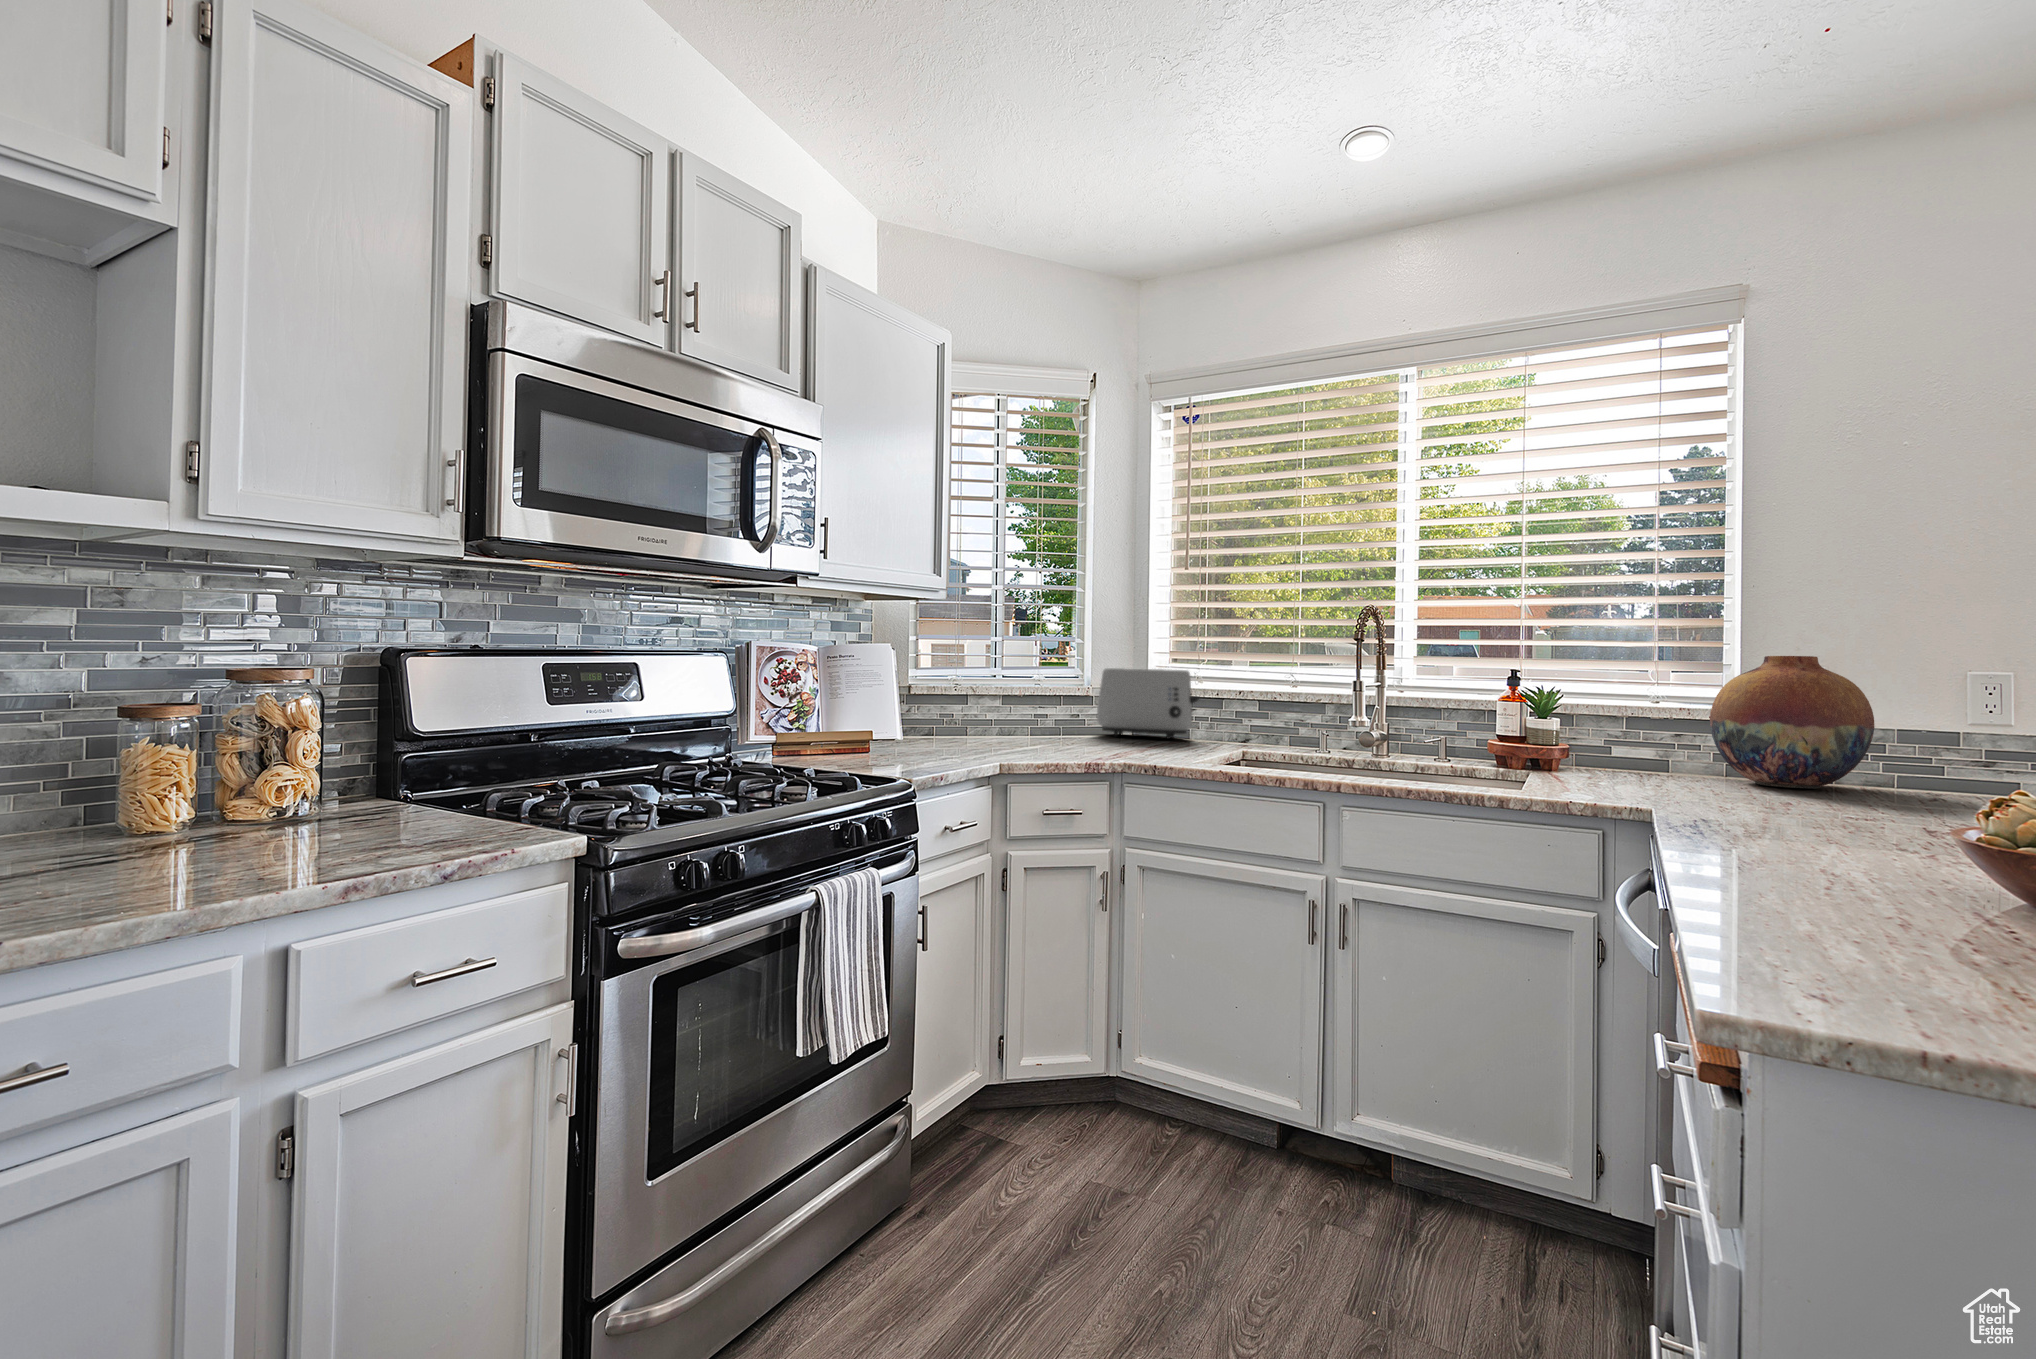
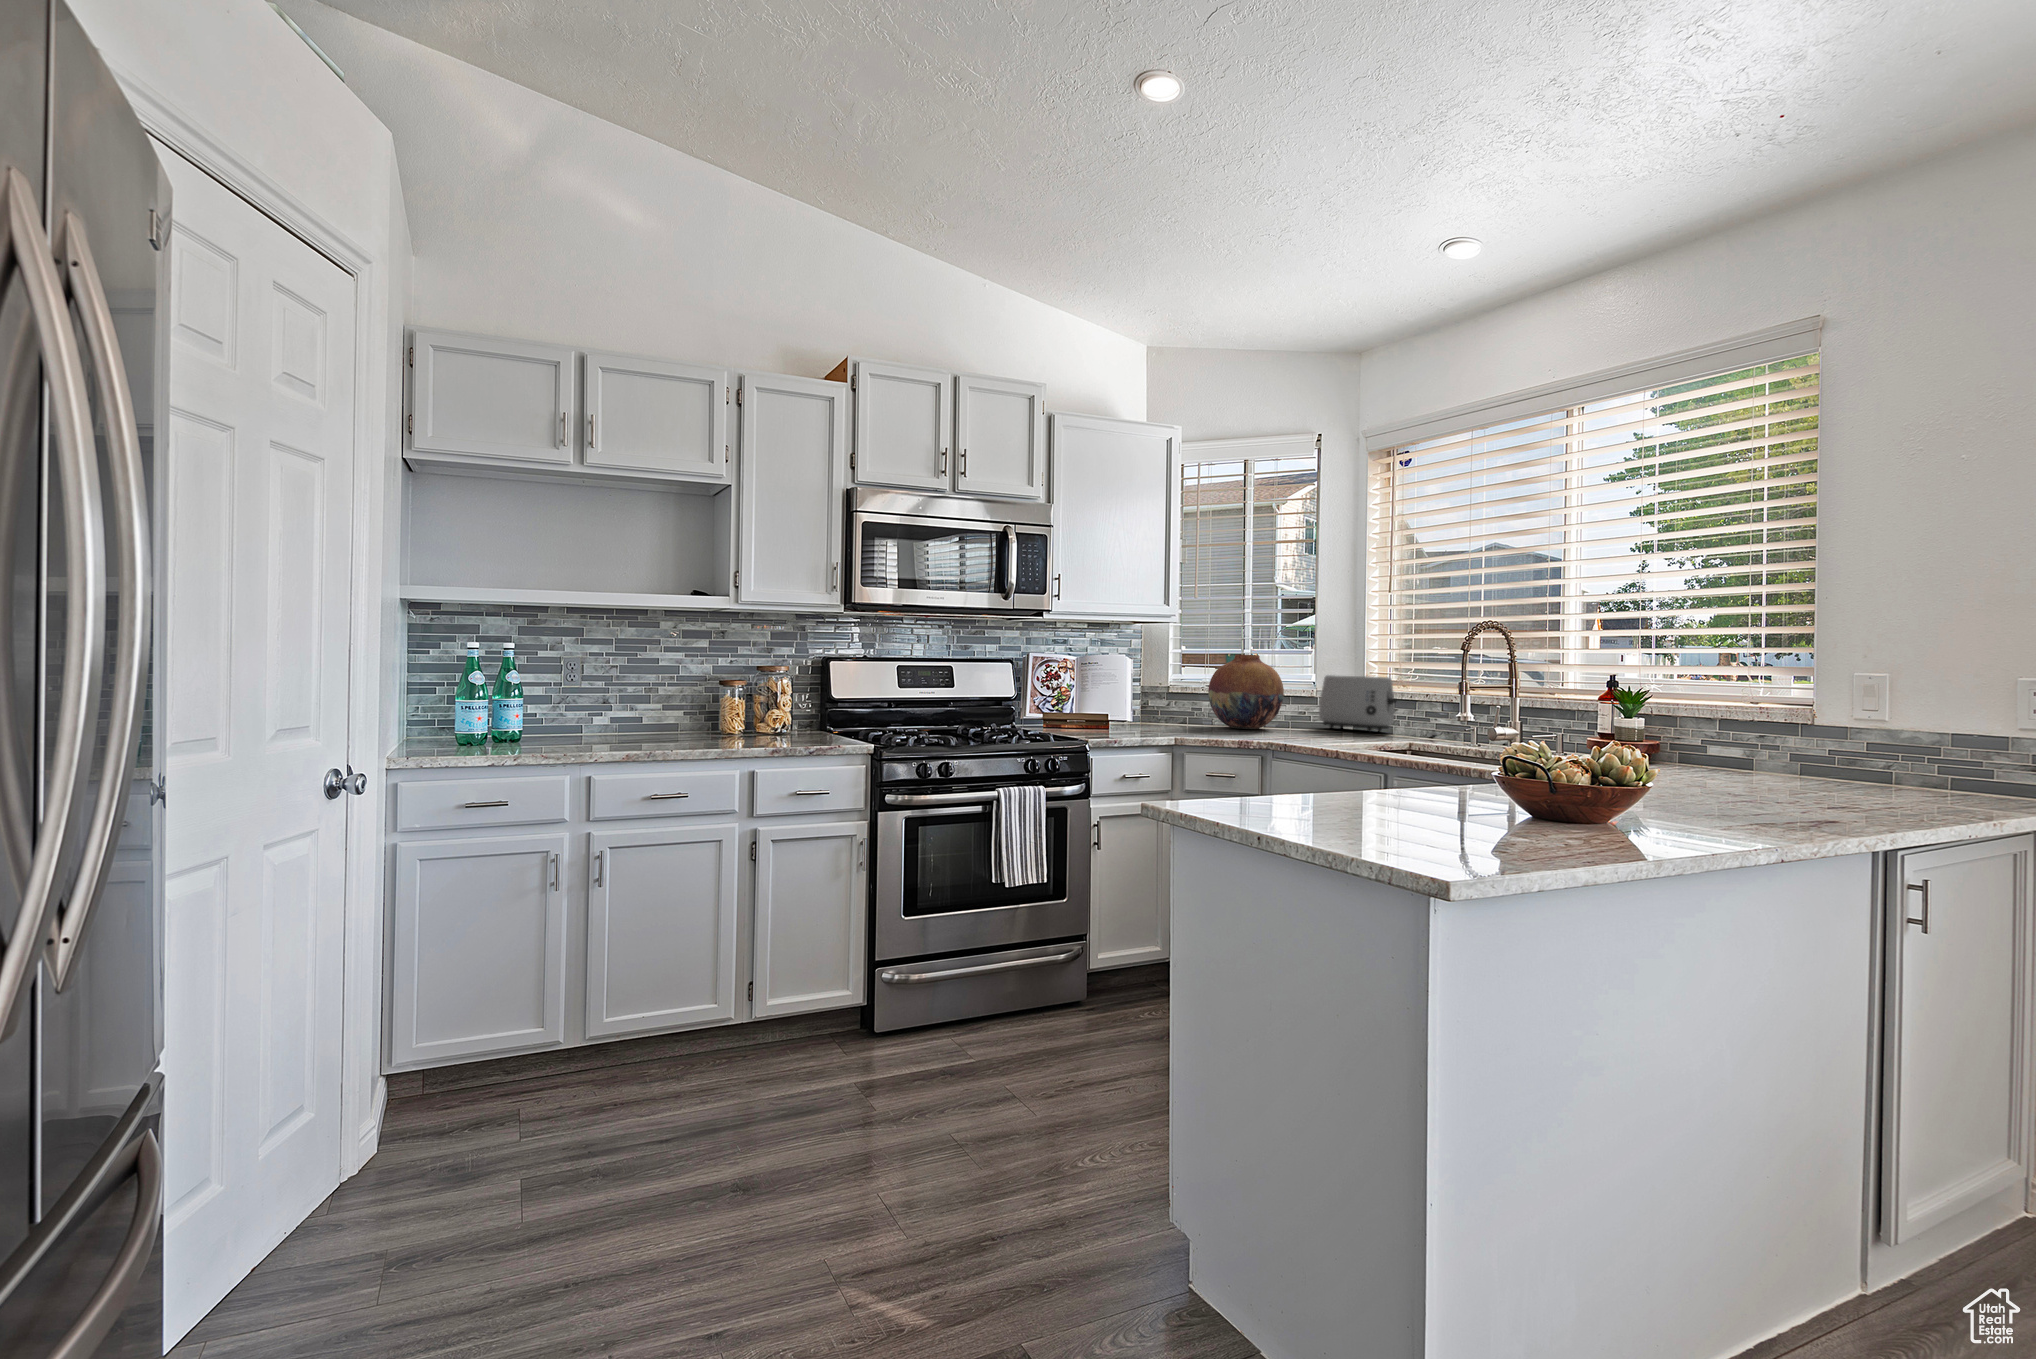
vase: present [1710,656,1875,789] -> present [1208,654,1284,729]

